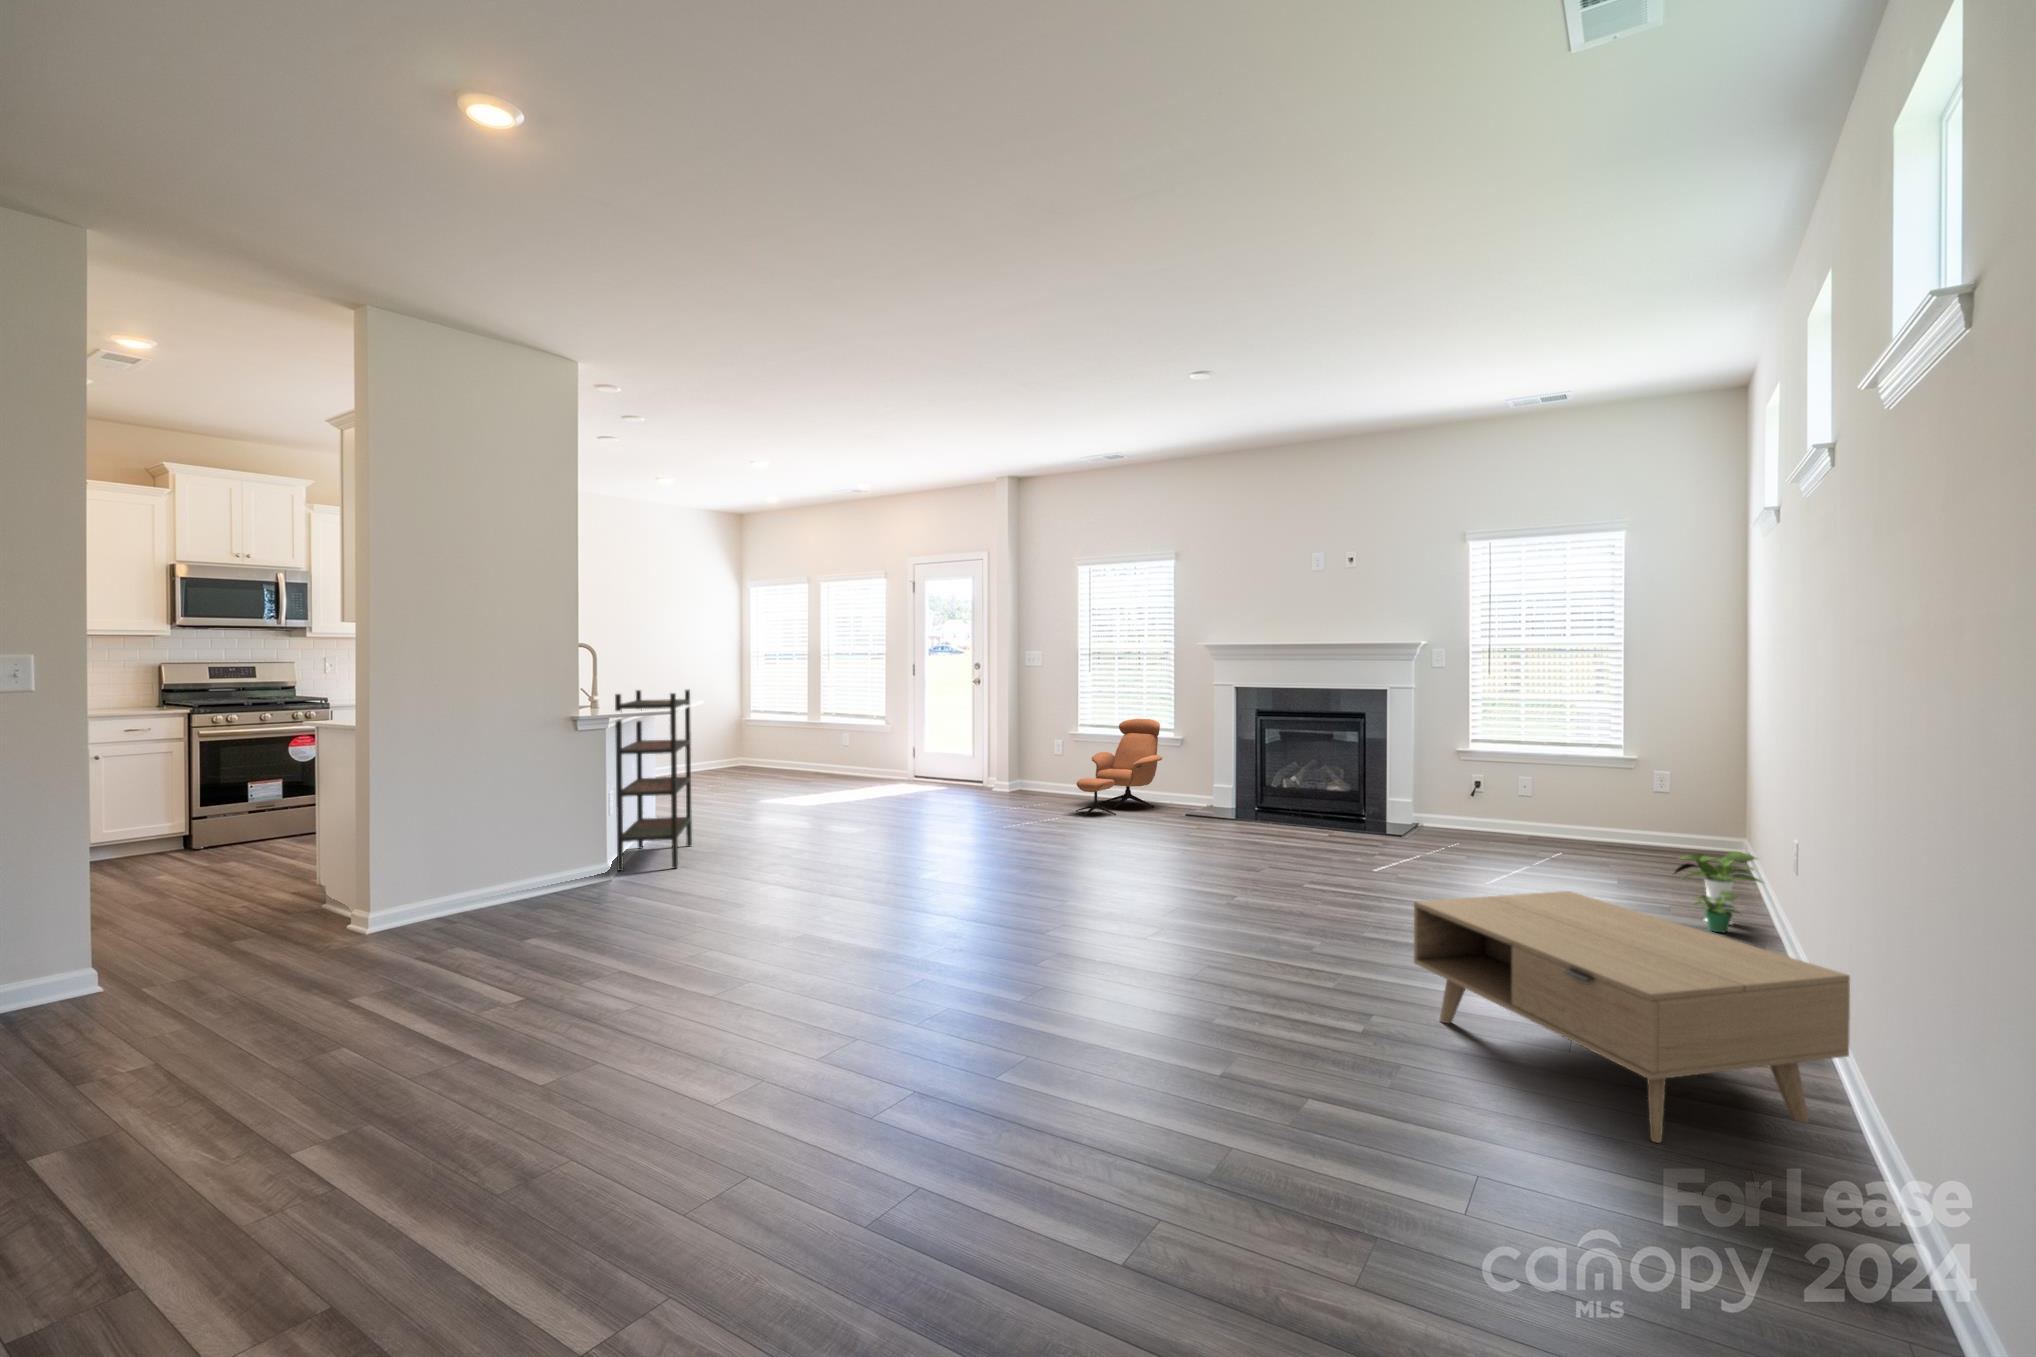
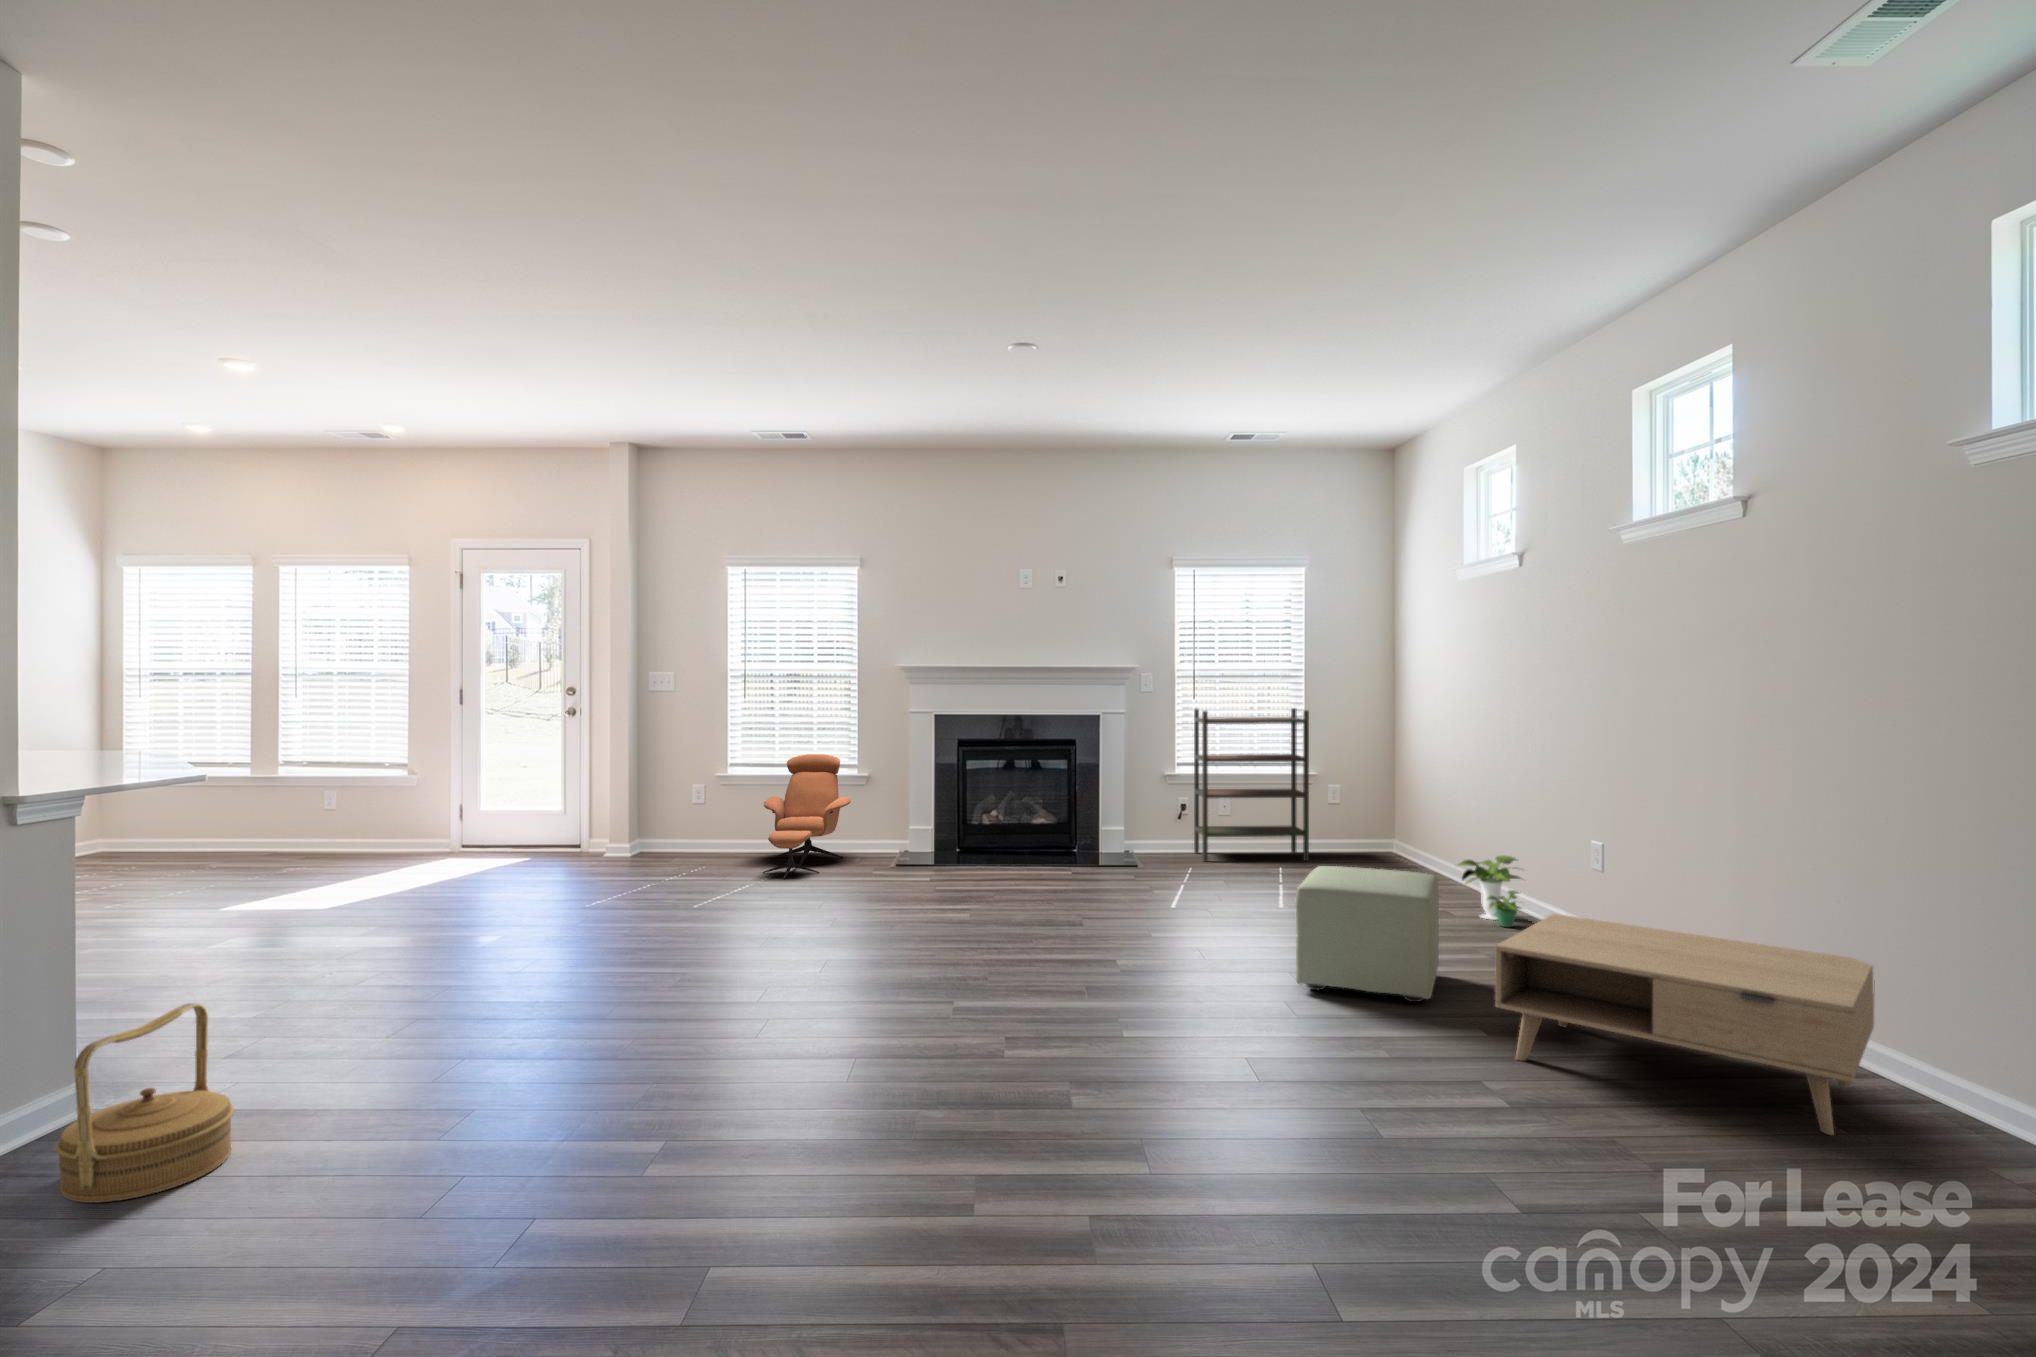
bookshelf: present [615,690,692,871] -> present [1194,708,1309,862]
woven basket: none [503,821,586,914] -> present [55,1003,234,1203]
ottoman: none [1338,830,1520,967] -> present [1295,866,1439,1002]

